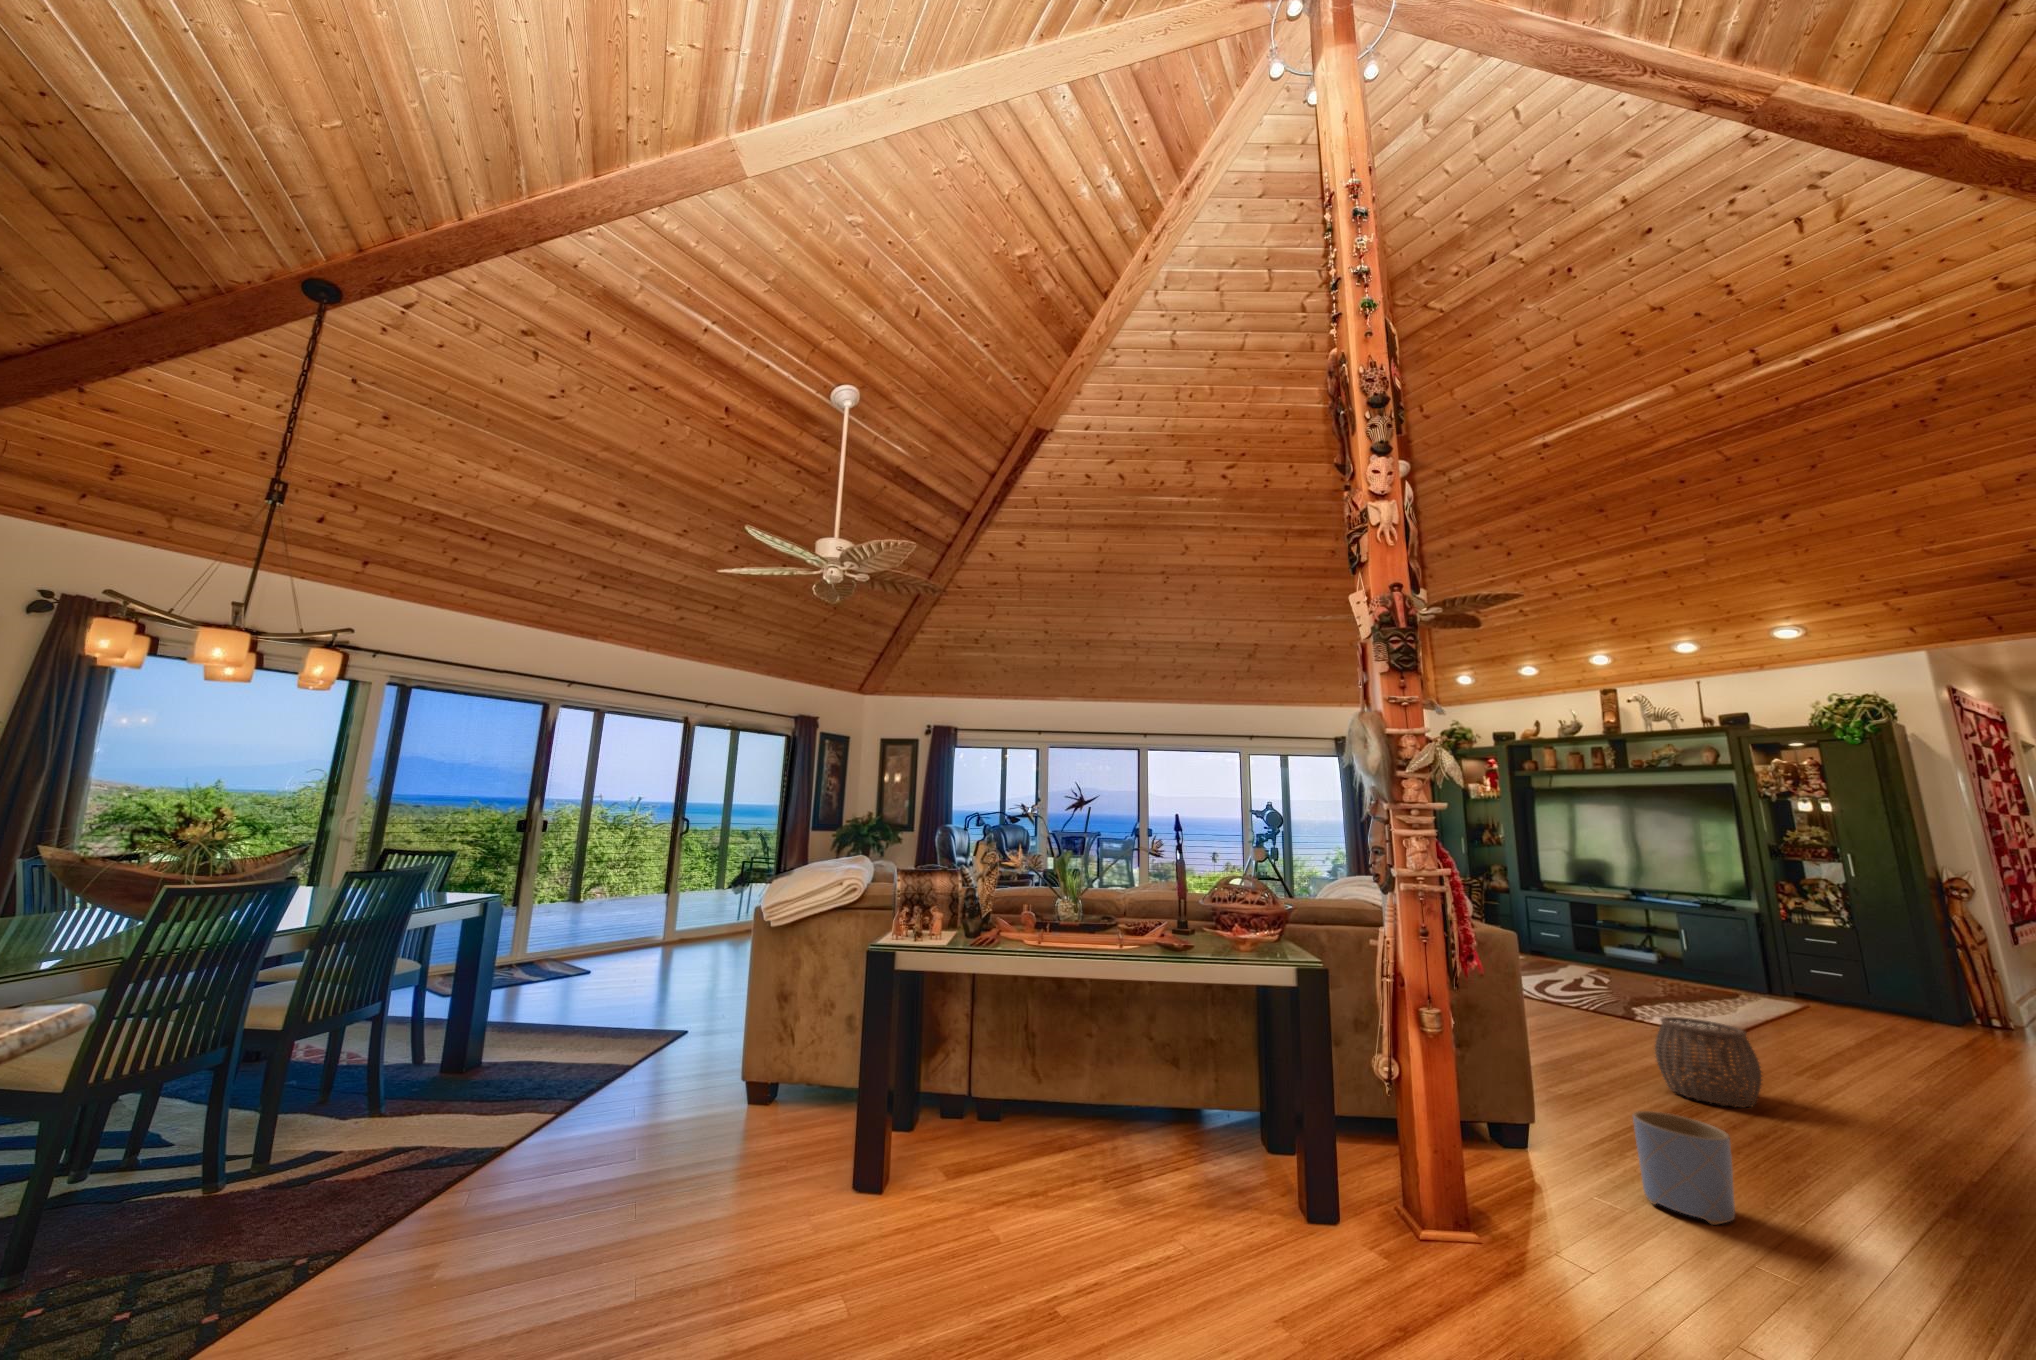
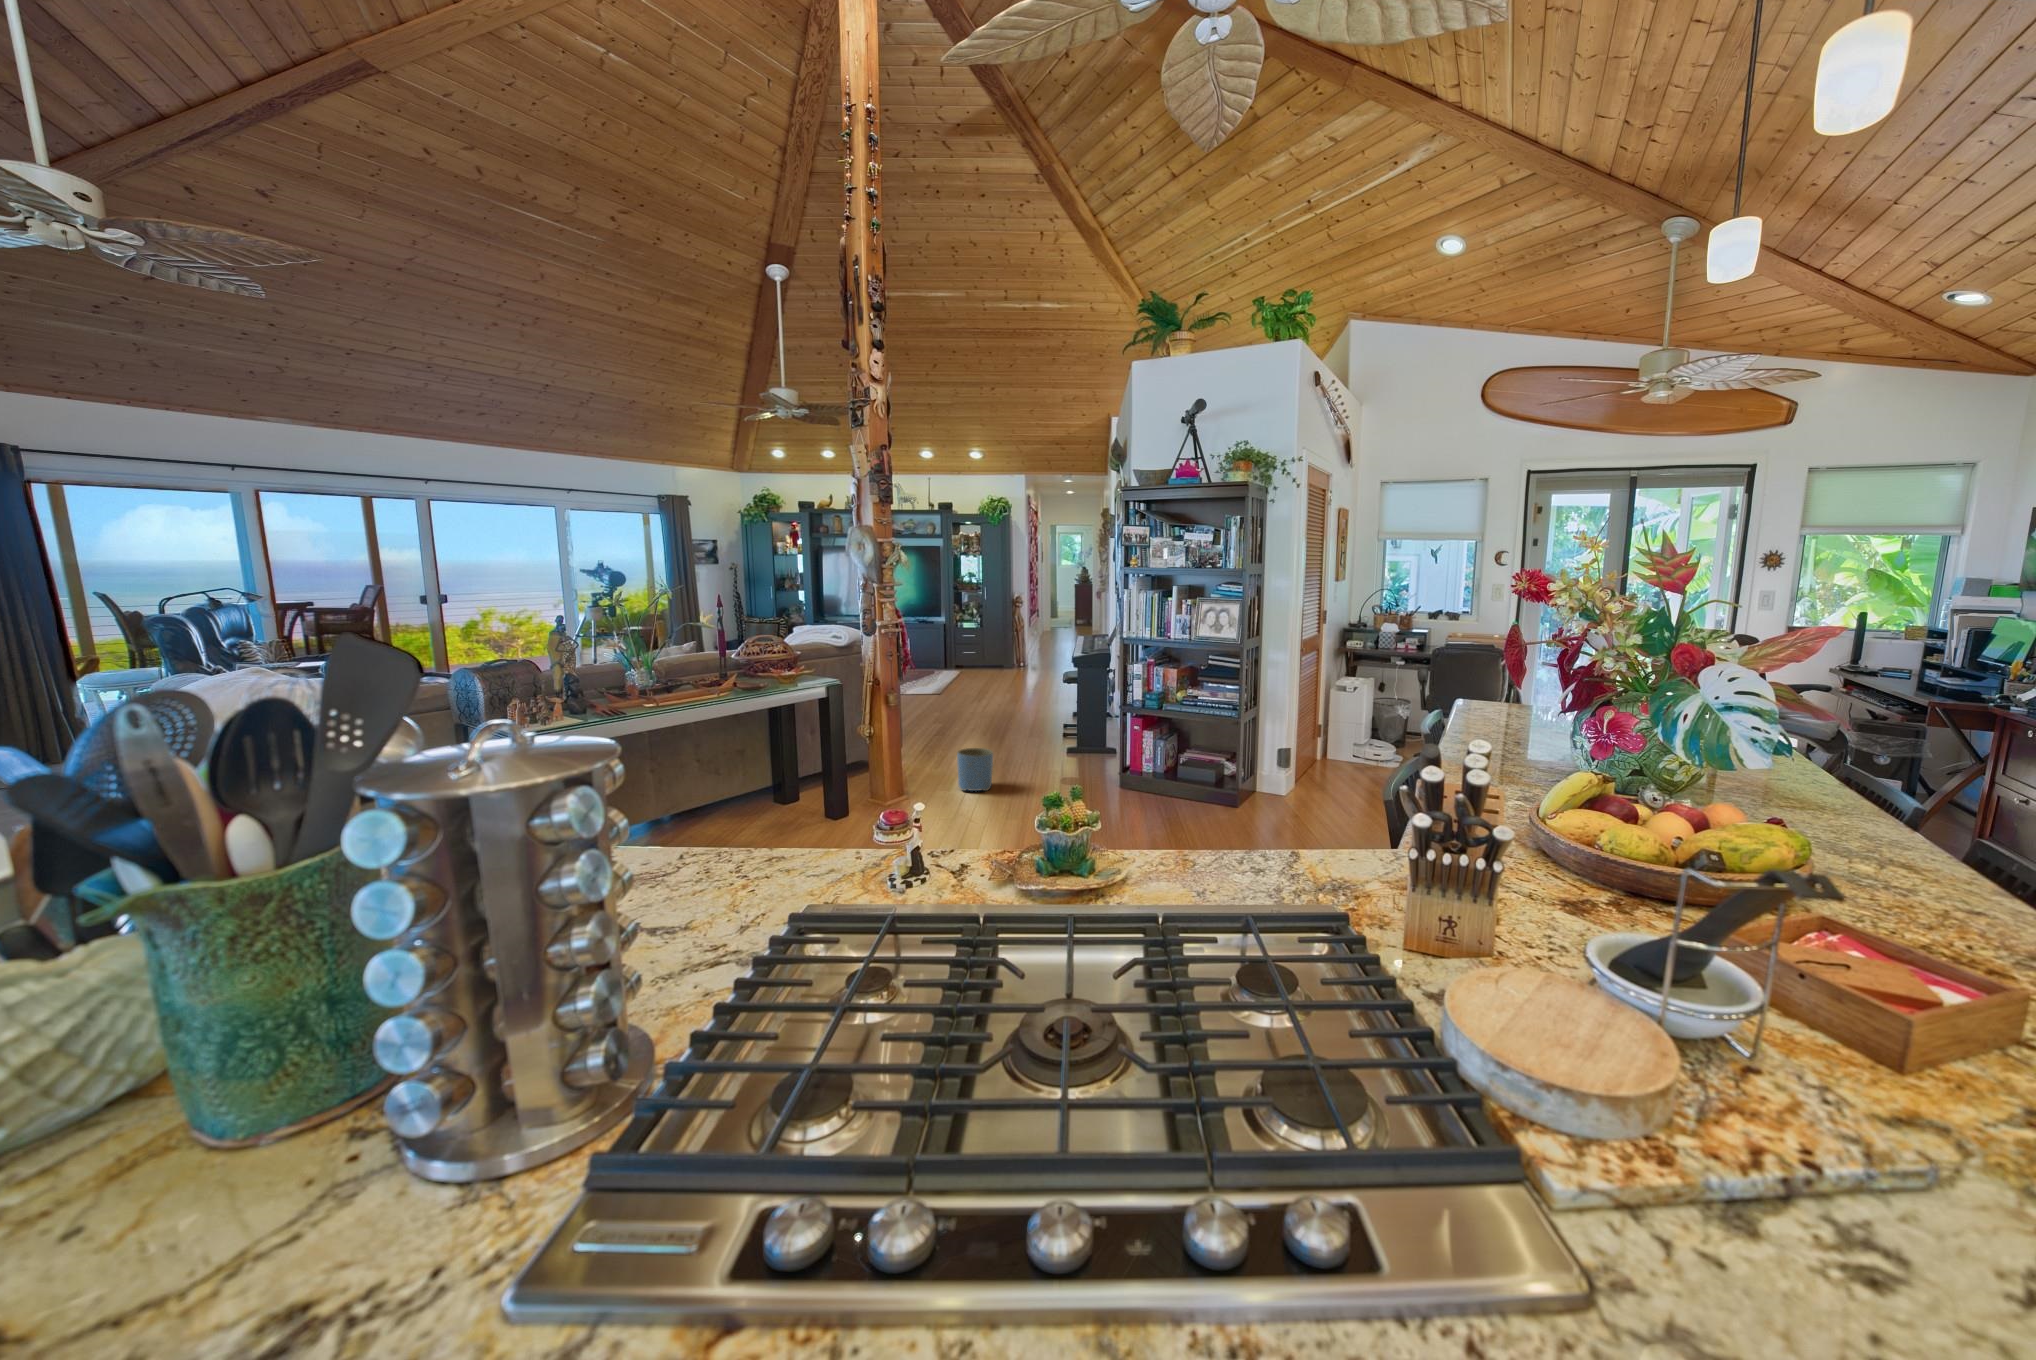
woven basket: present [1655,1017,1762,1108] -> none [931,696,975,738]

